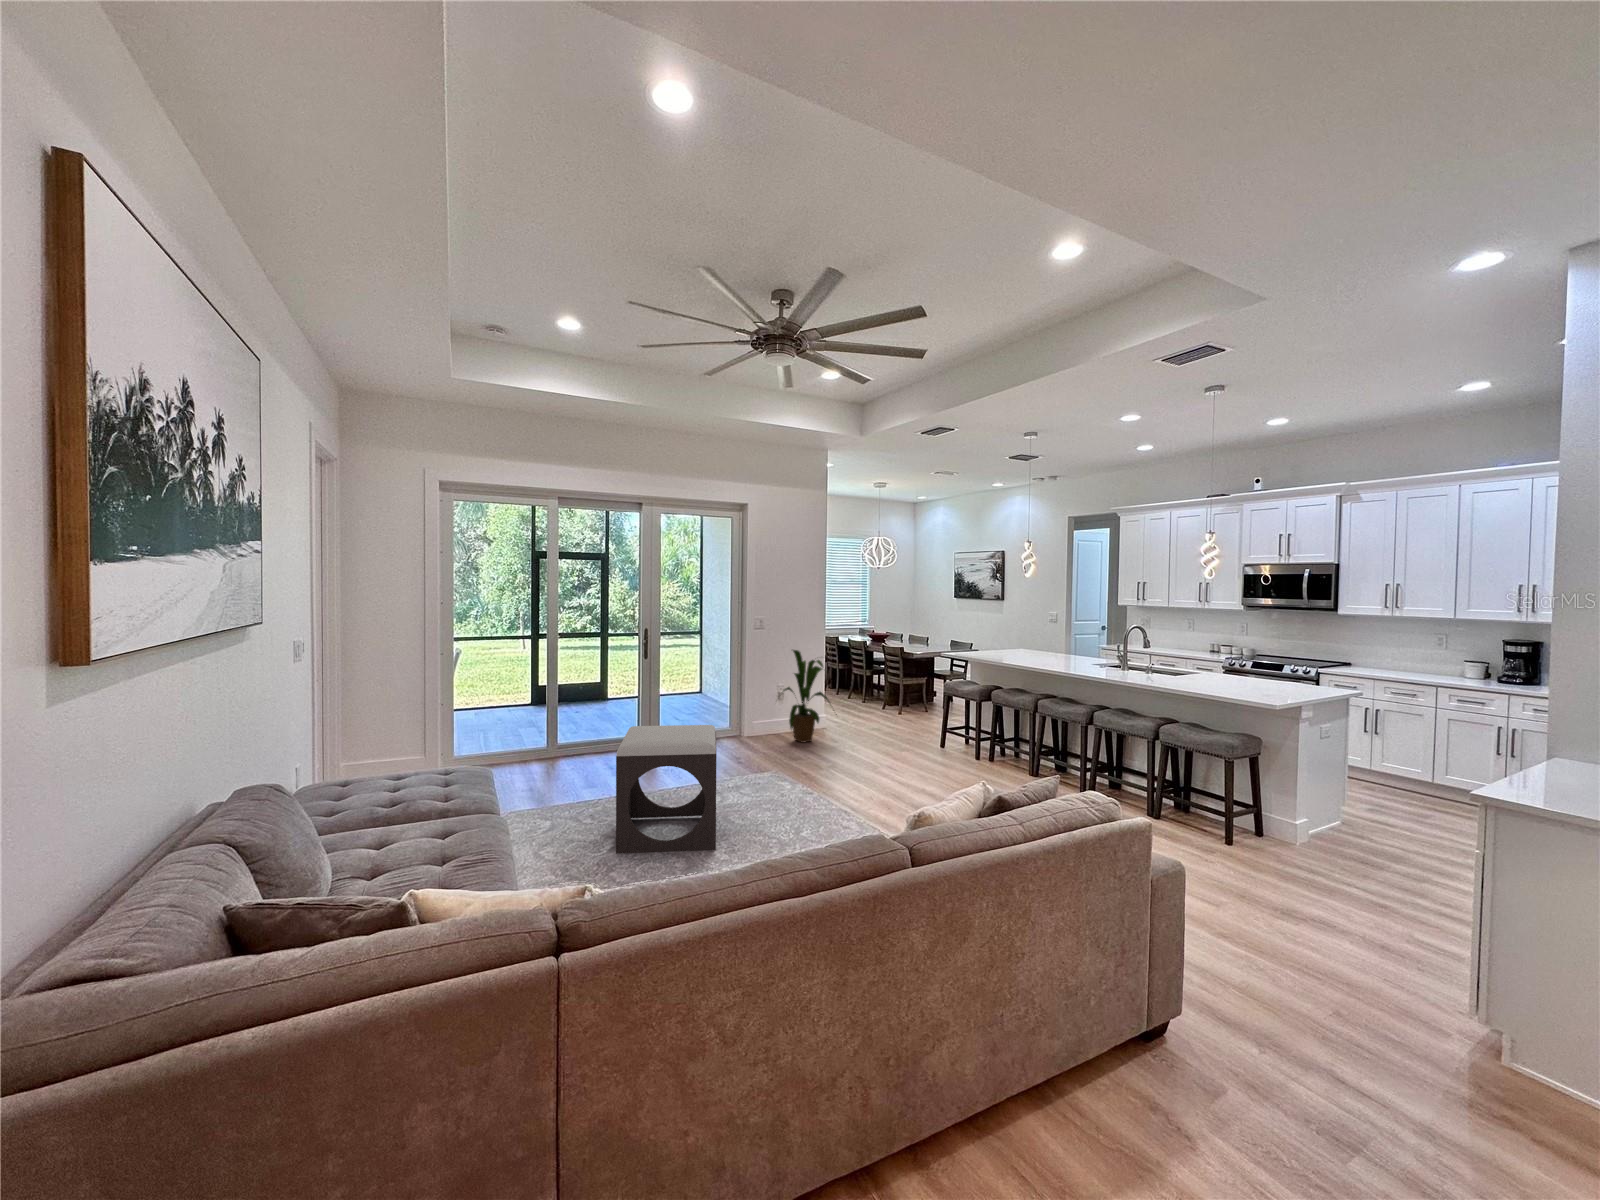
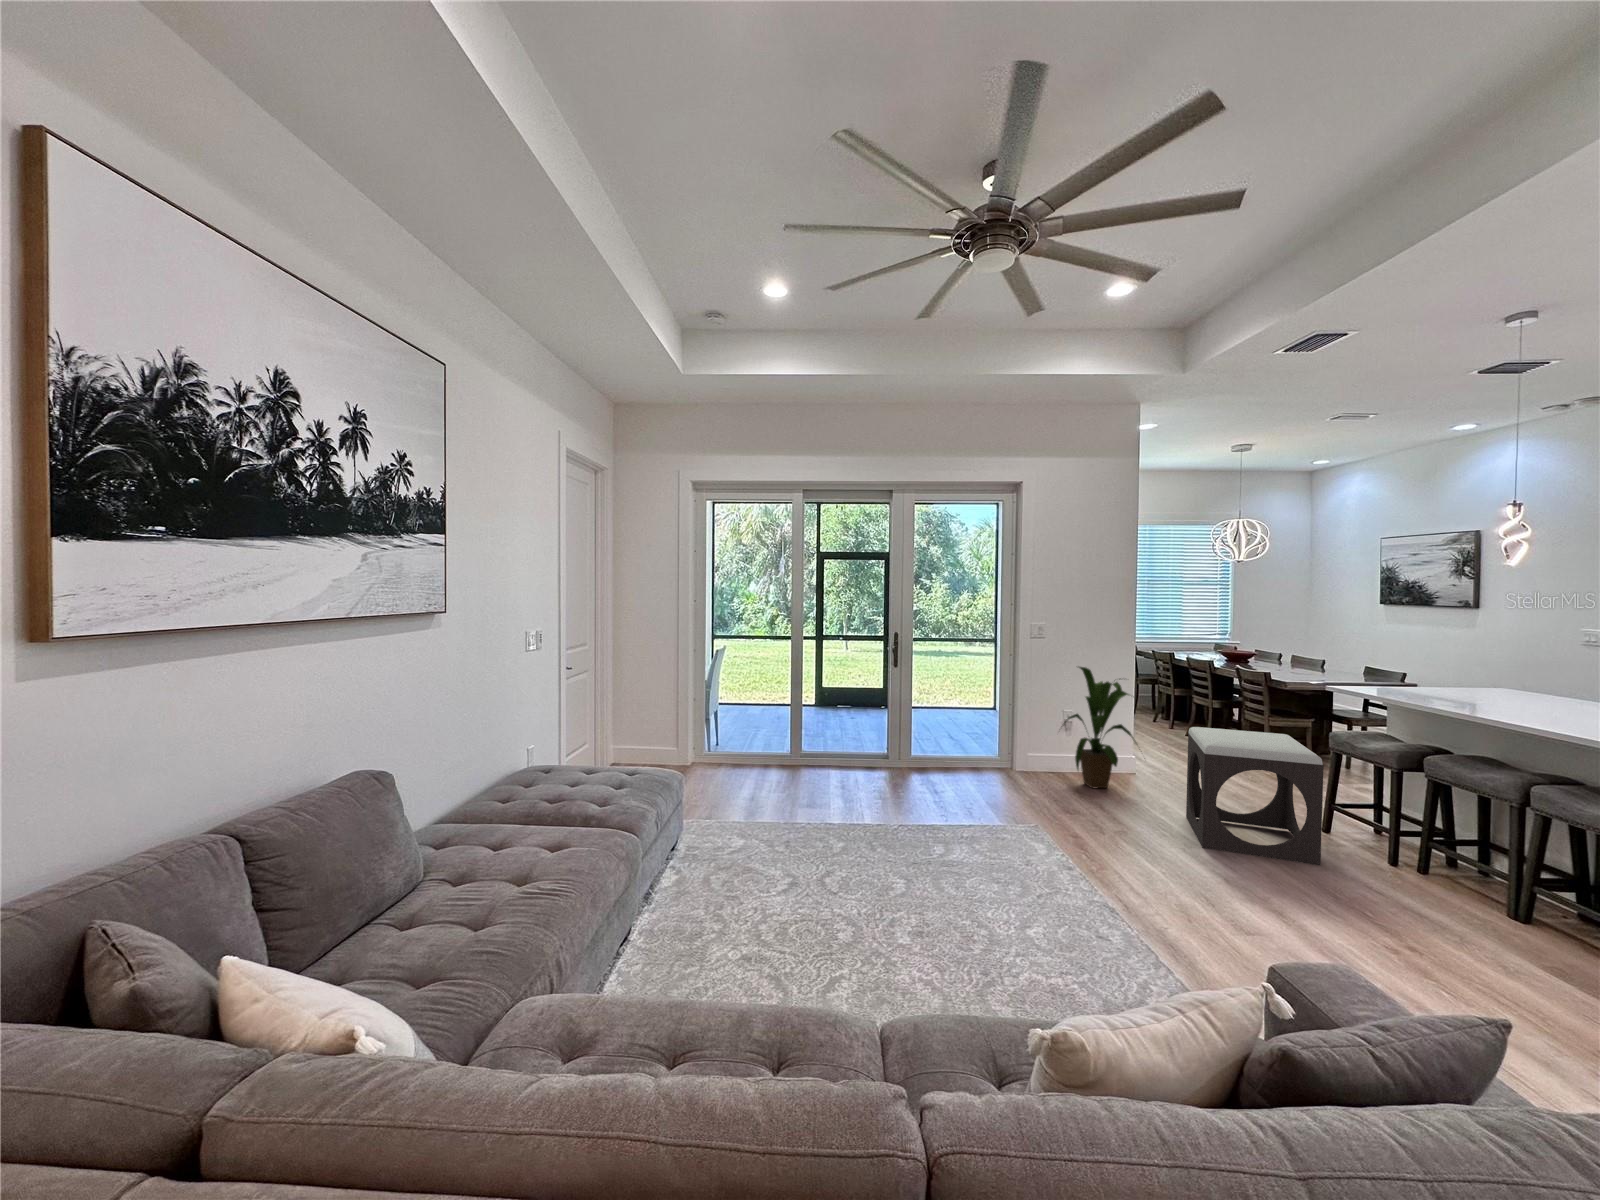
footstool: present [616,725,717,854] -> present [1186,727,1324,866]

